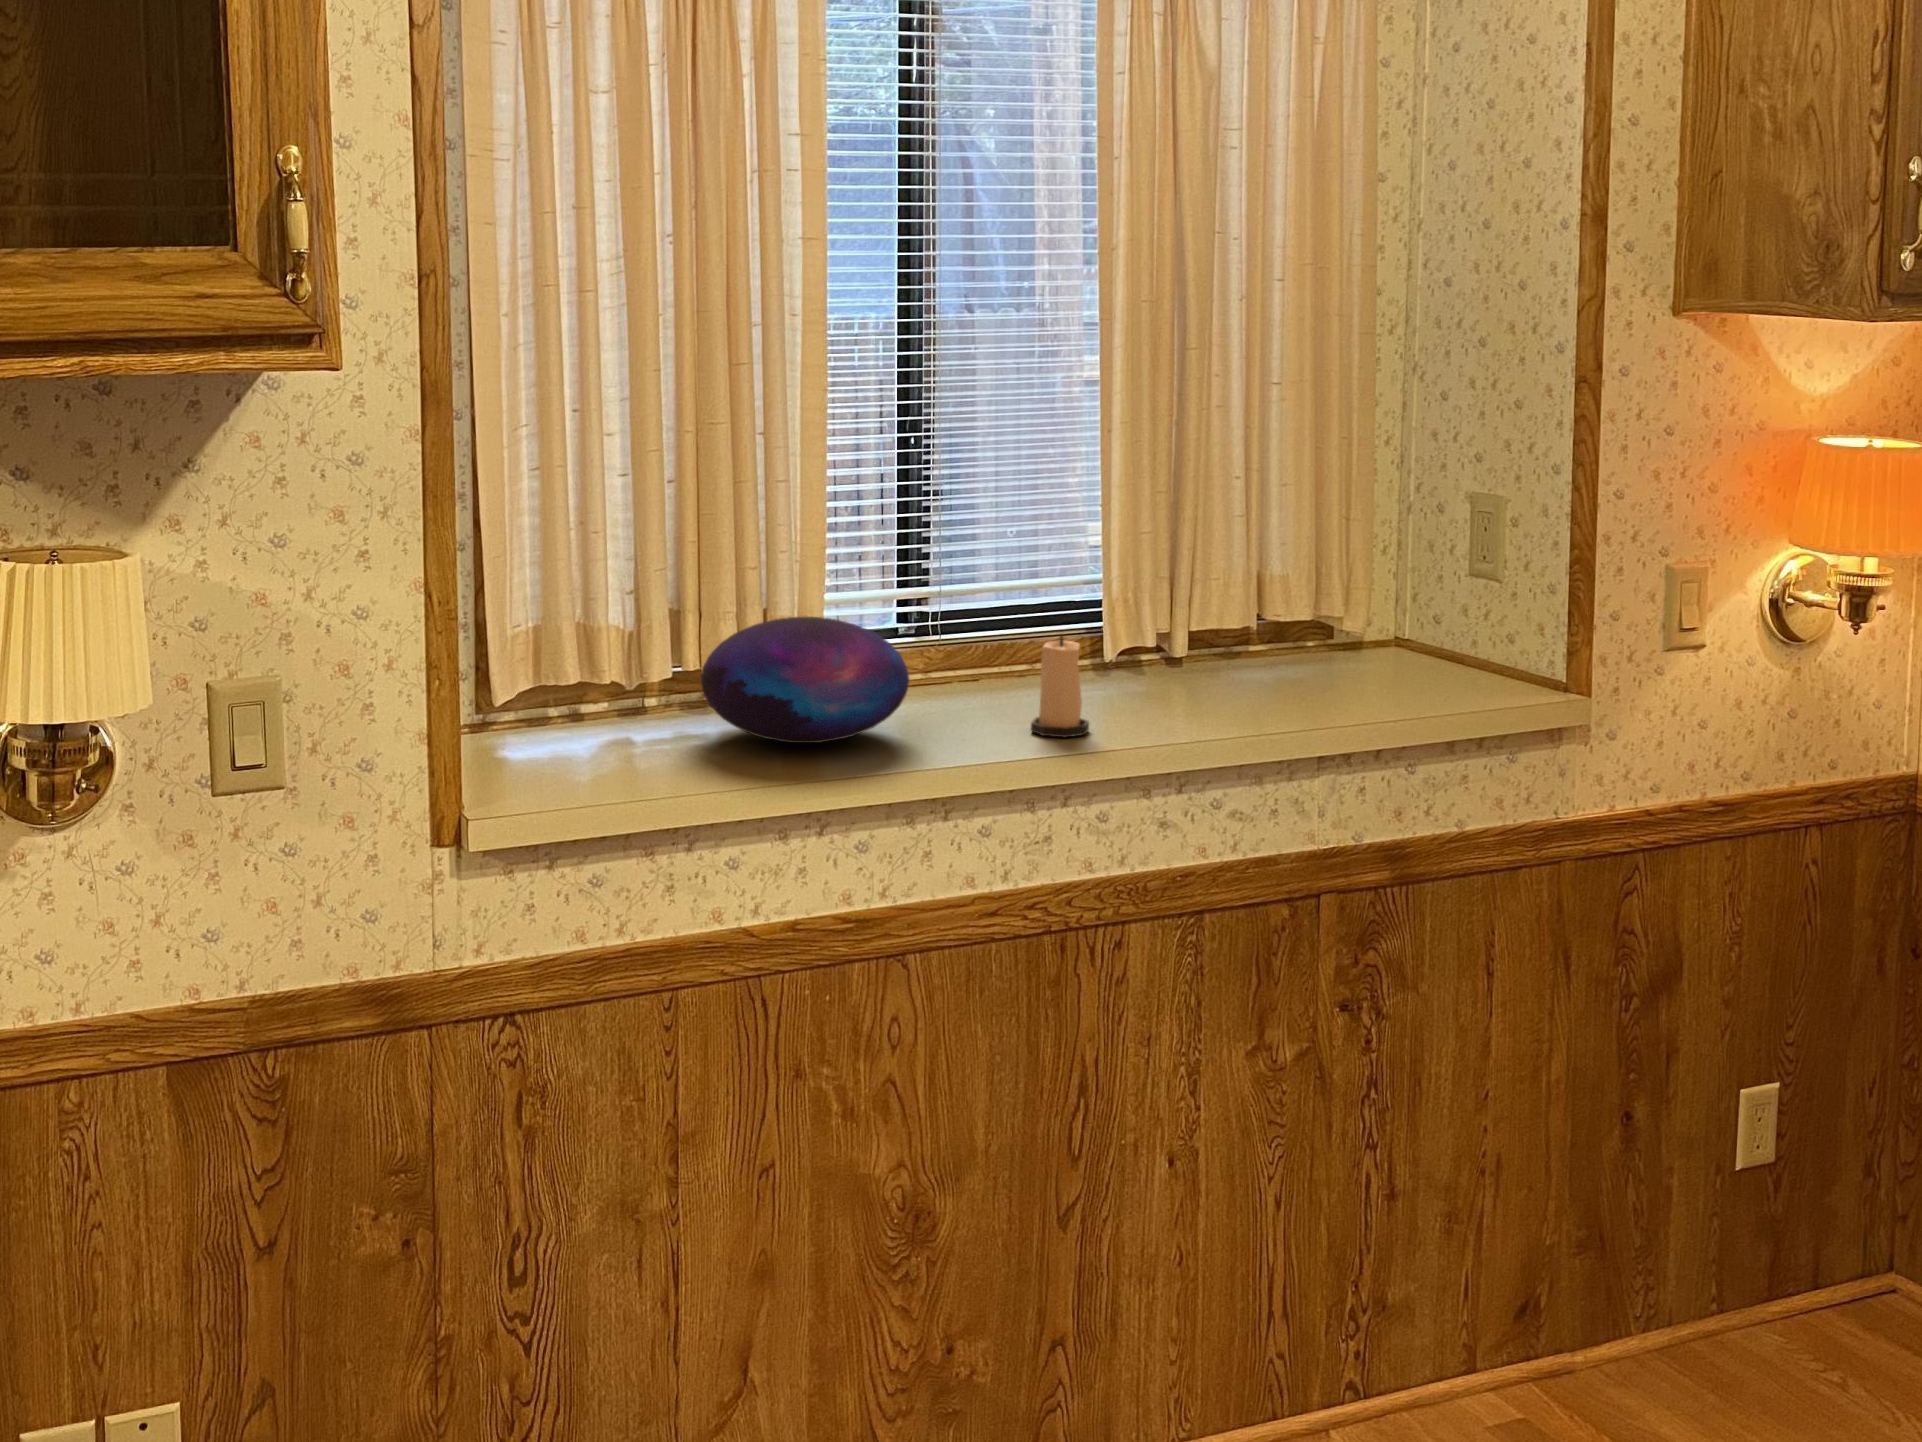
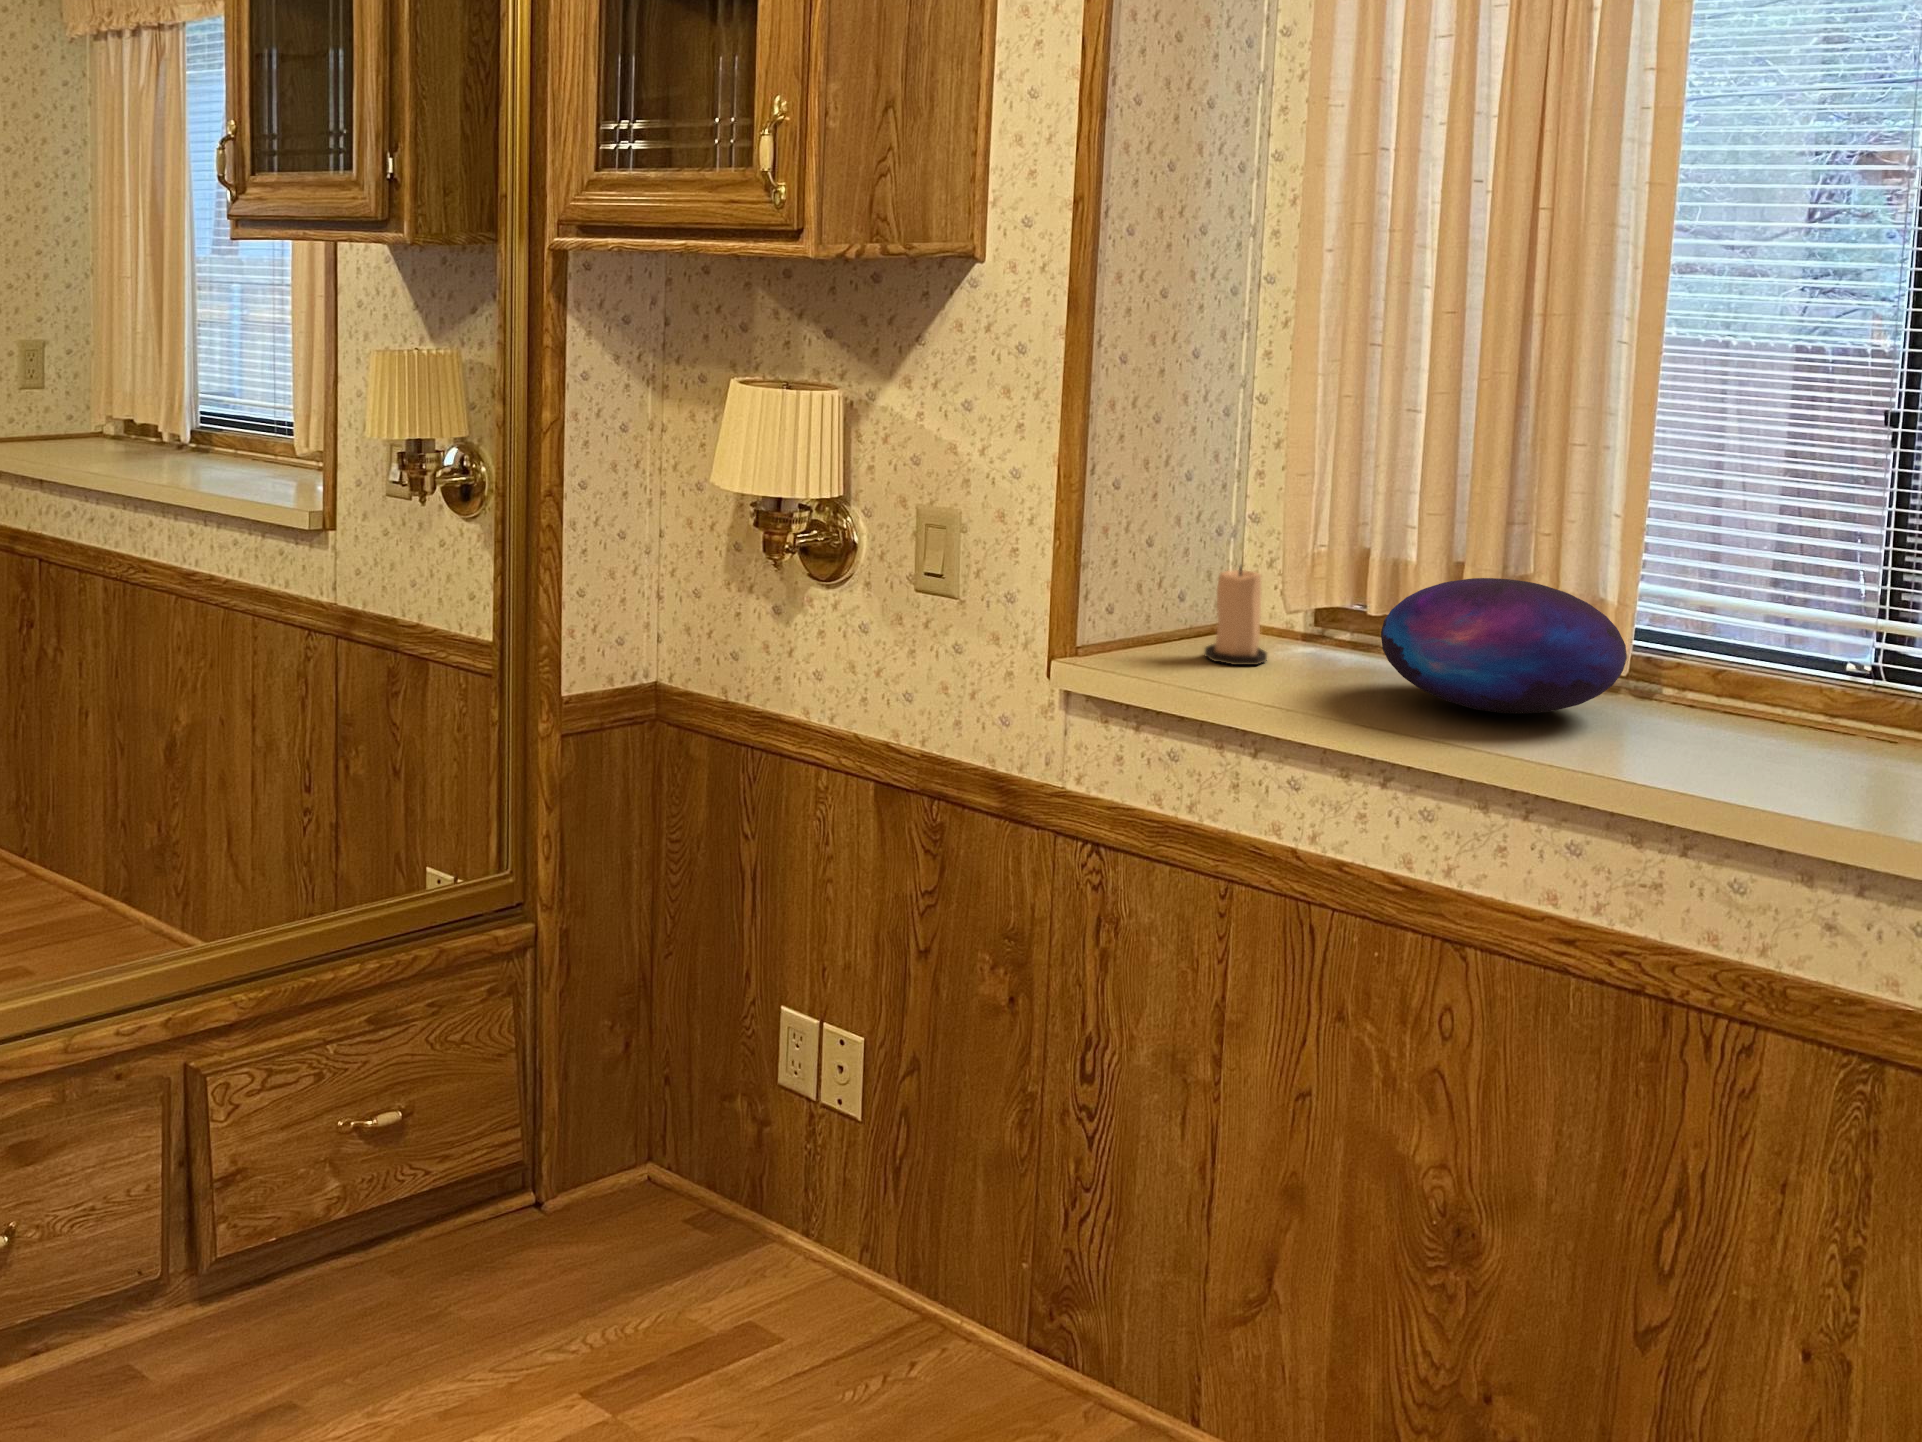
candle: present [1031,636,1089,737] -> present [1204,566,1267,665]

